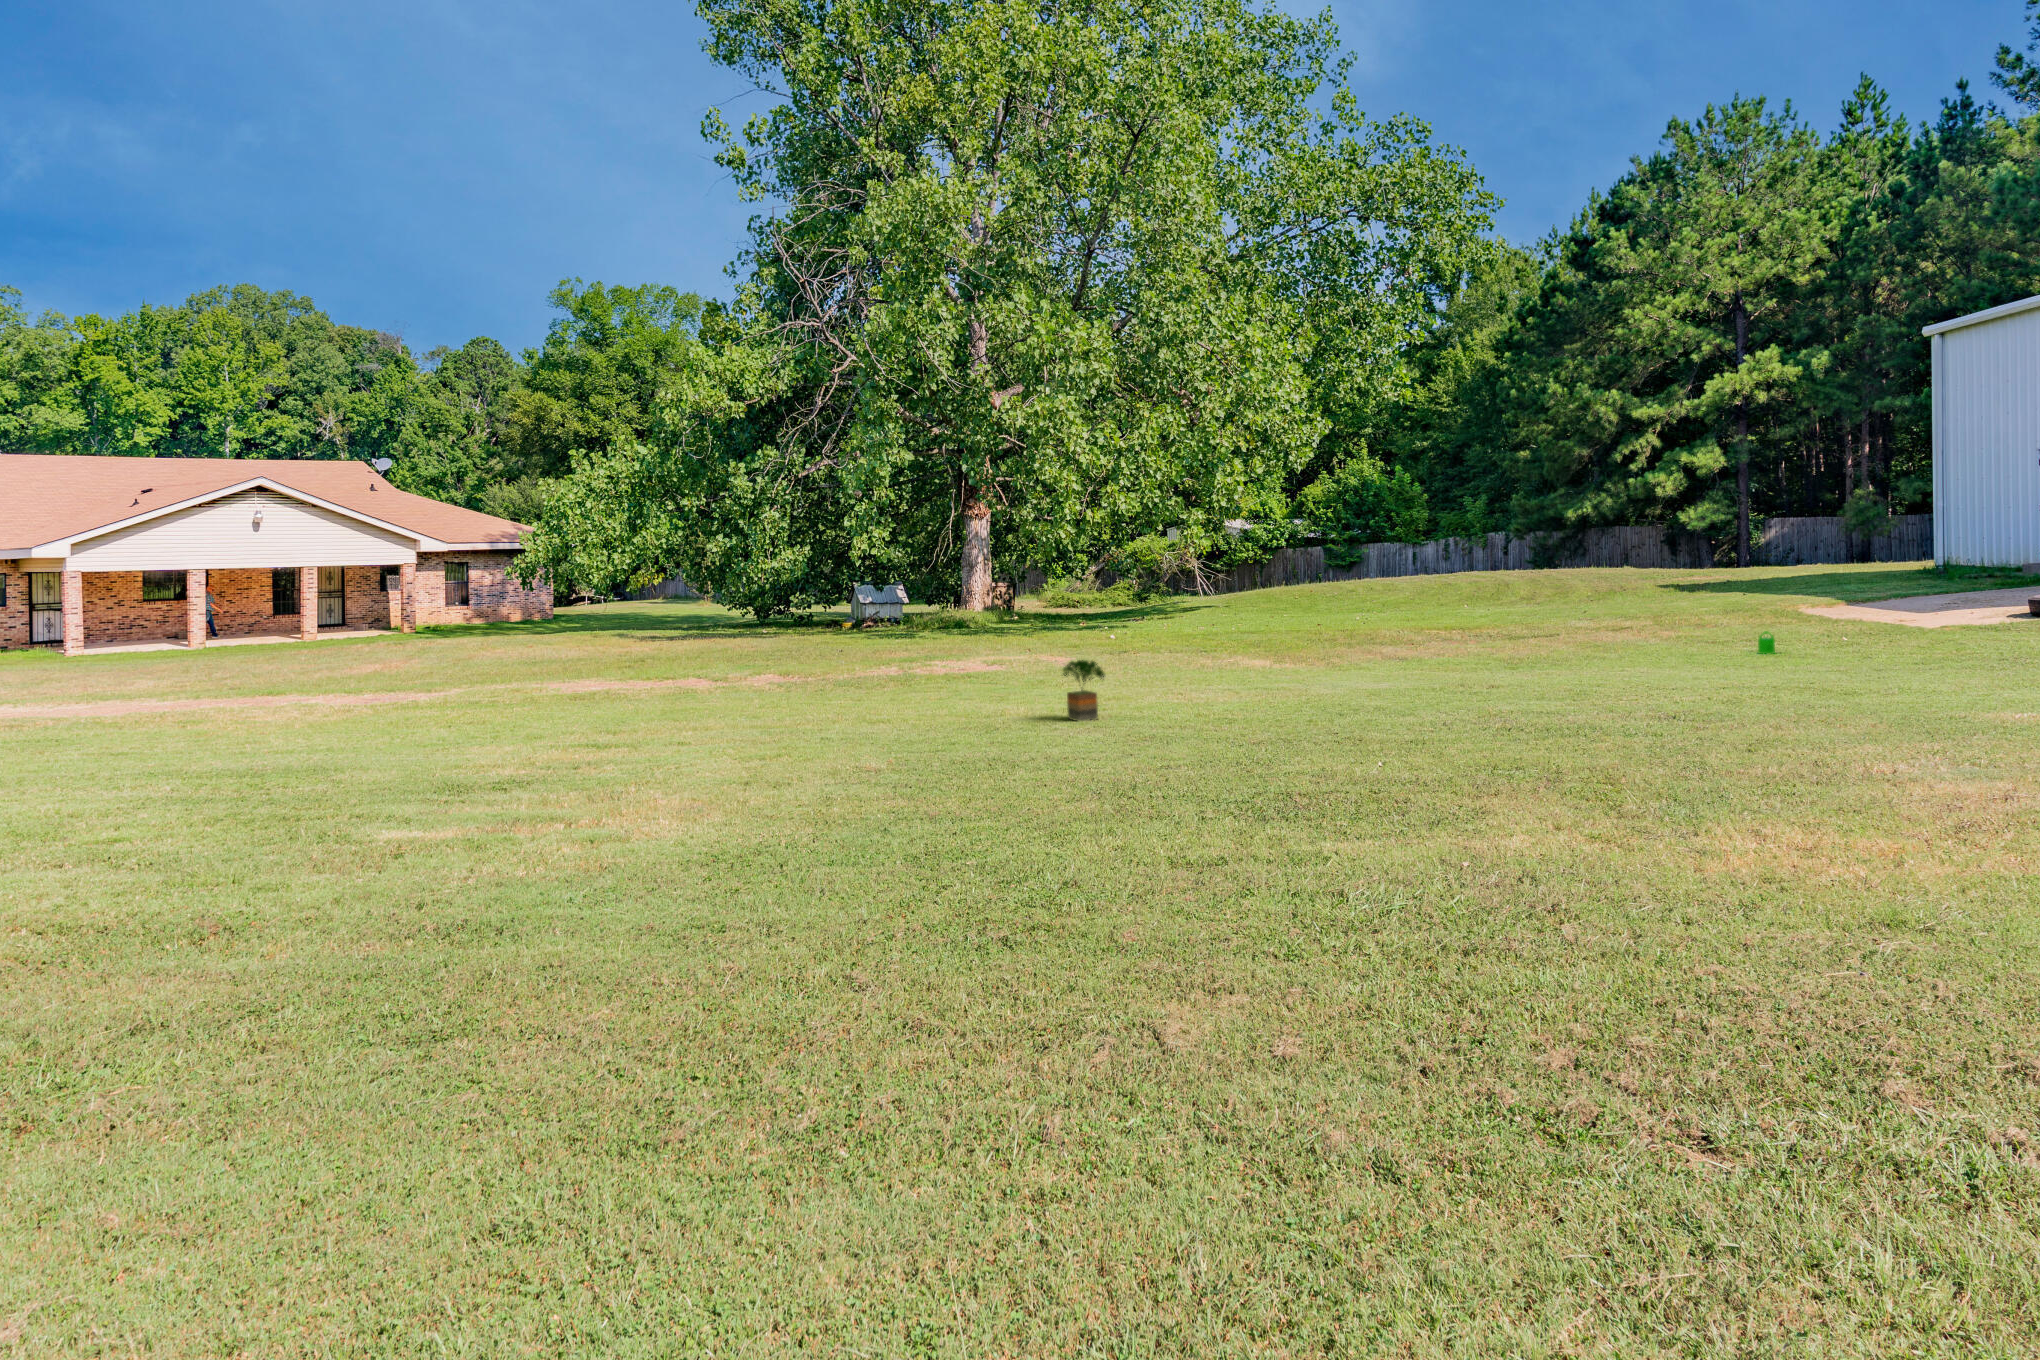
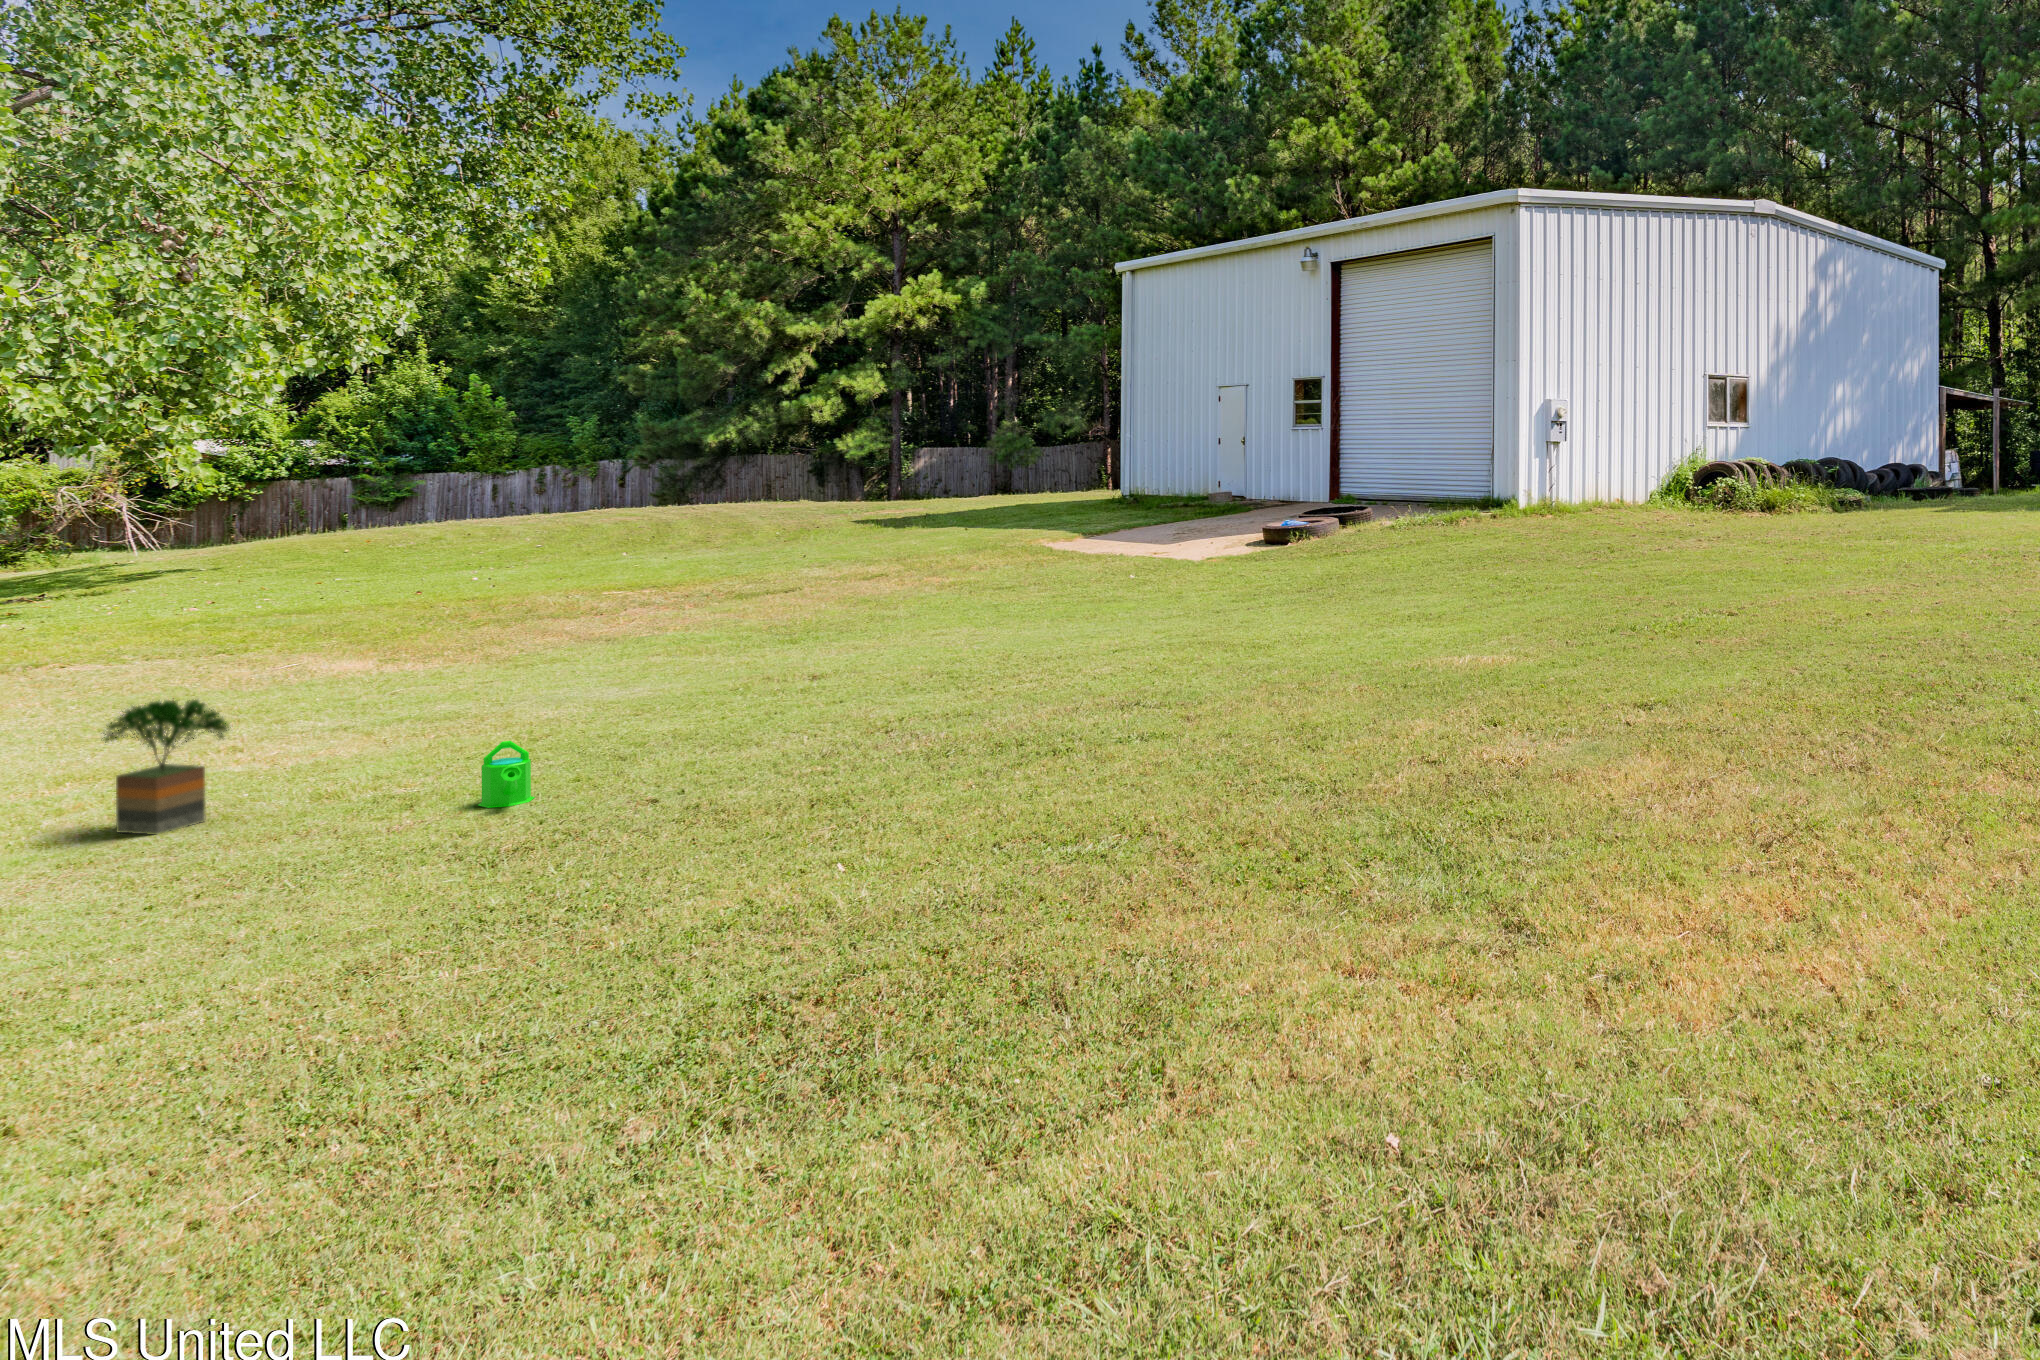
watering can: present [1758,631,1775,654] -> present [478,741,535,808]

